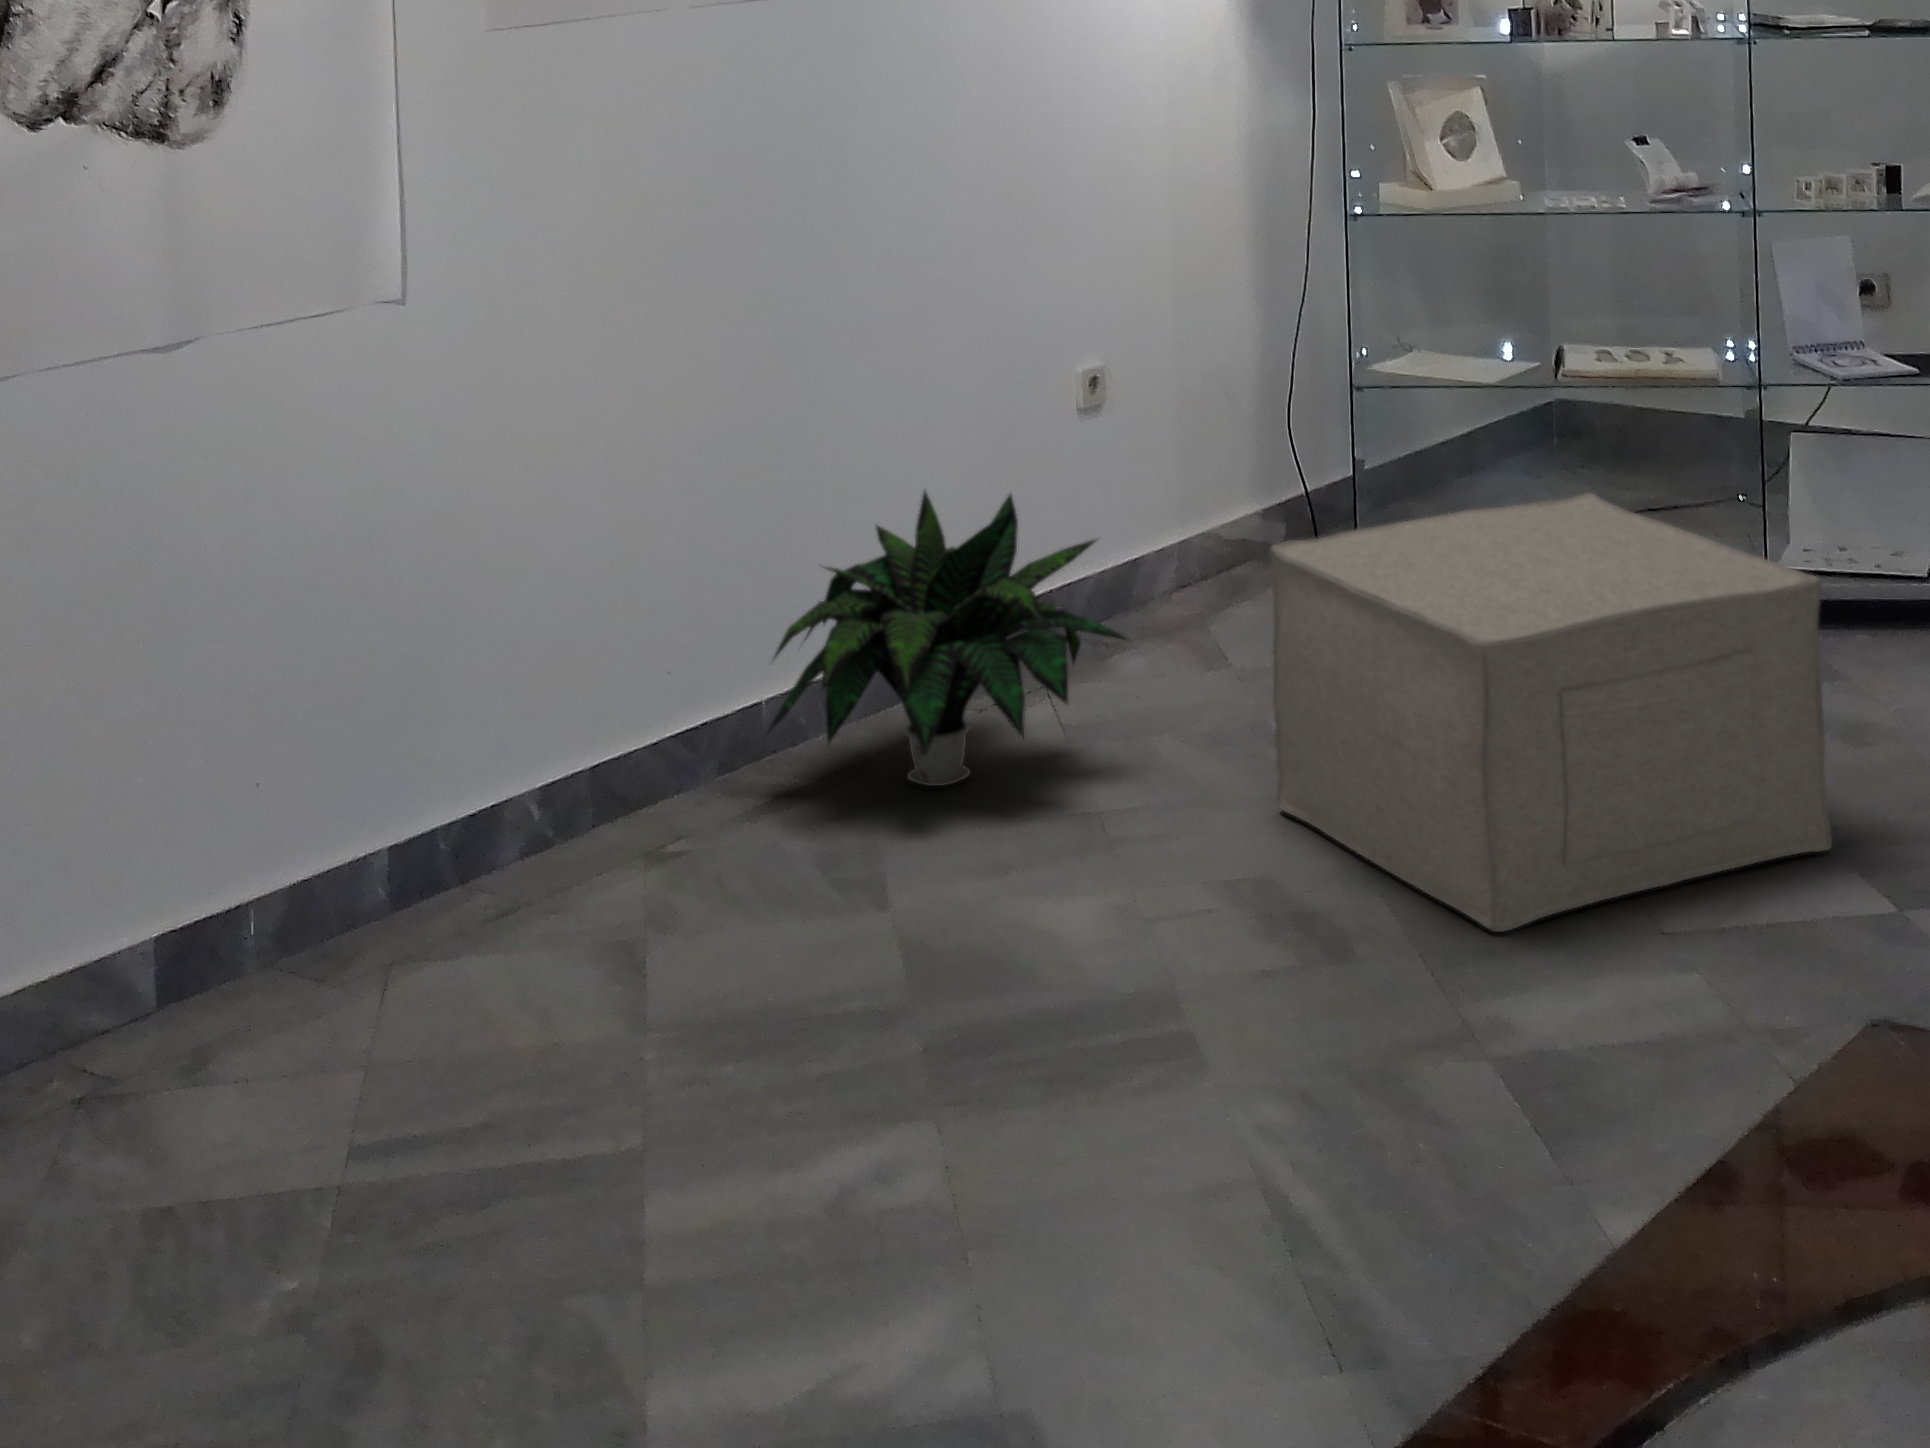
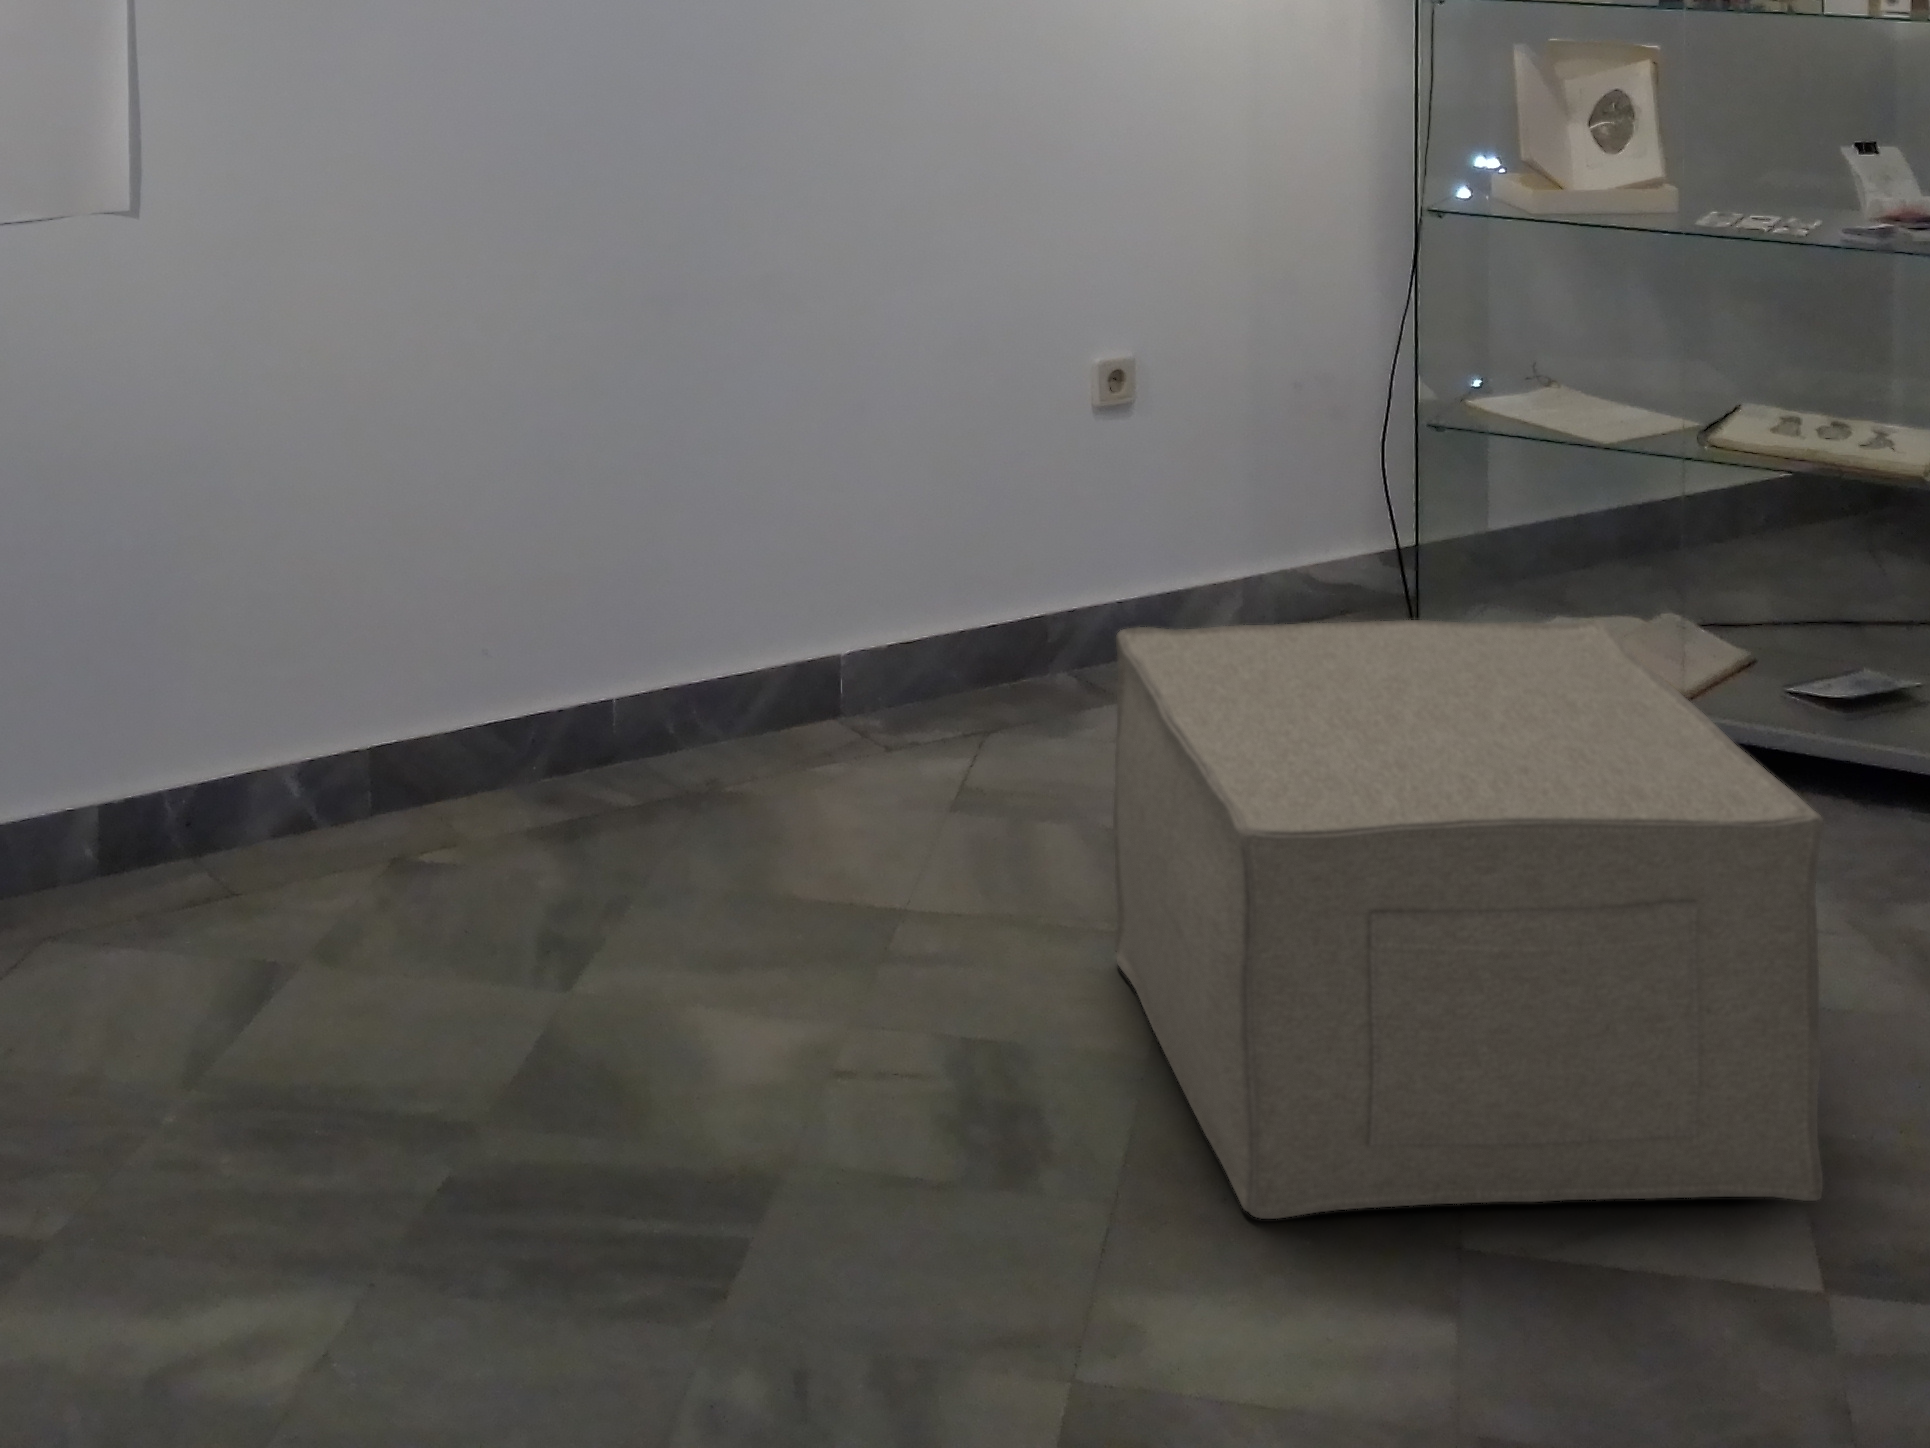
potted plant: present [769,492,1127,786] -> none [574,487,996,841]

